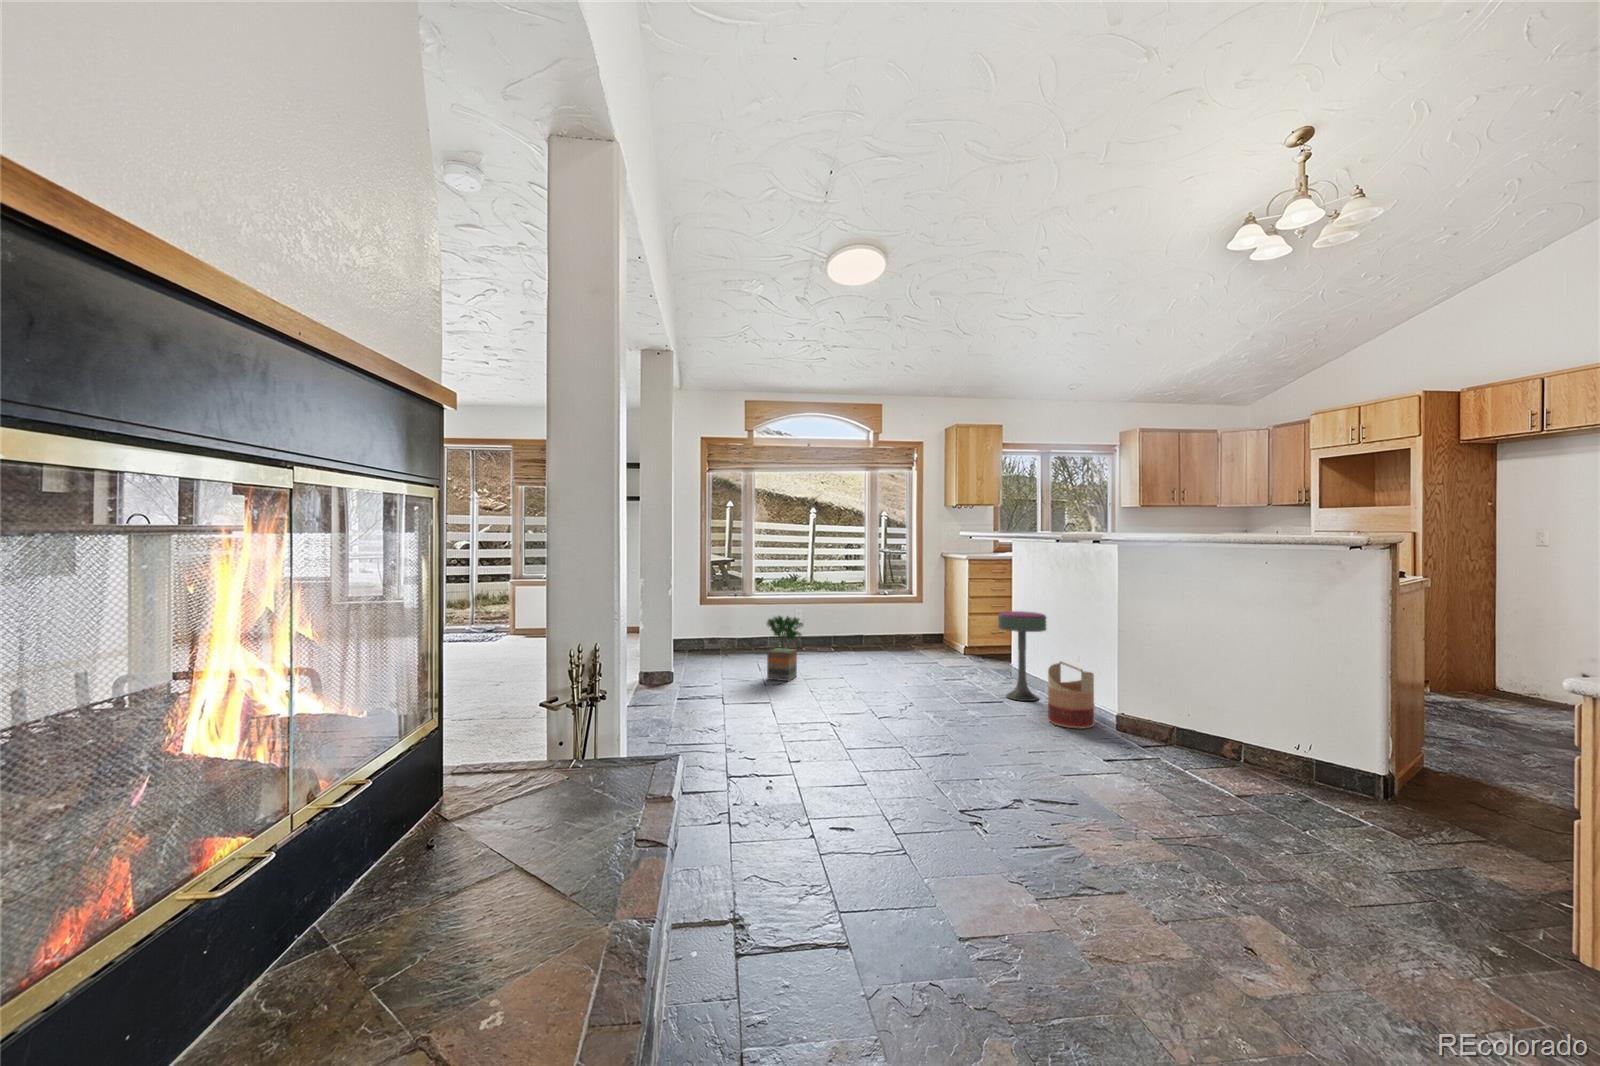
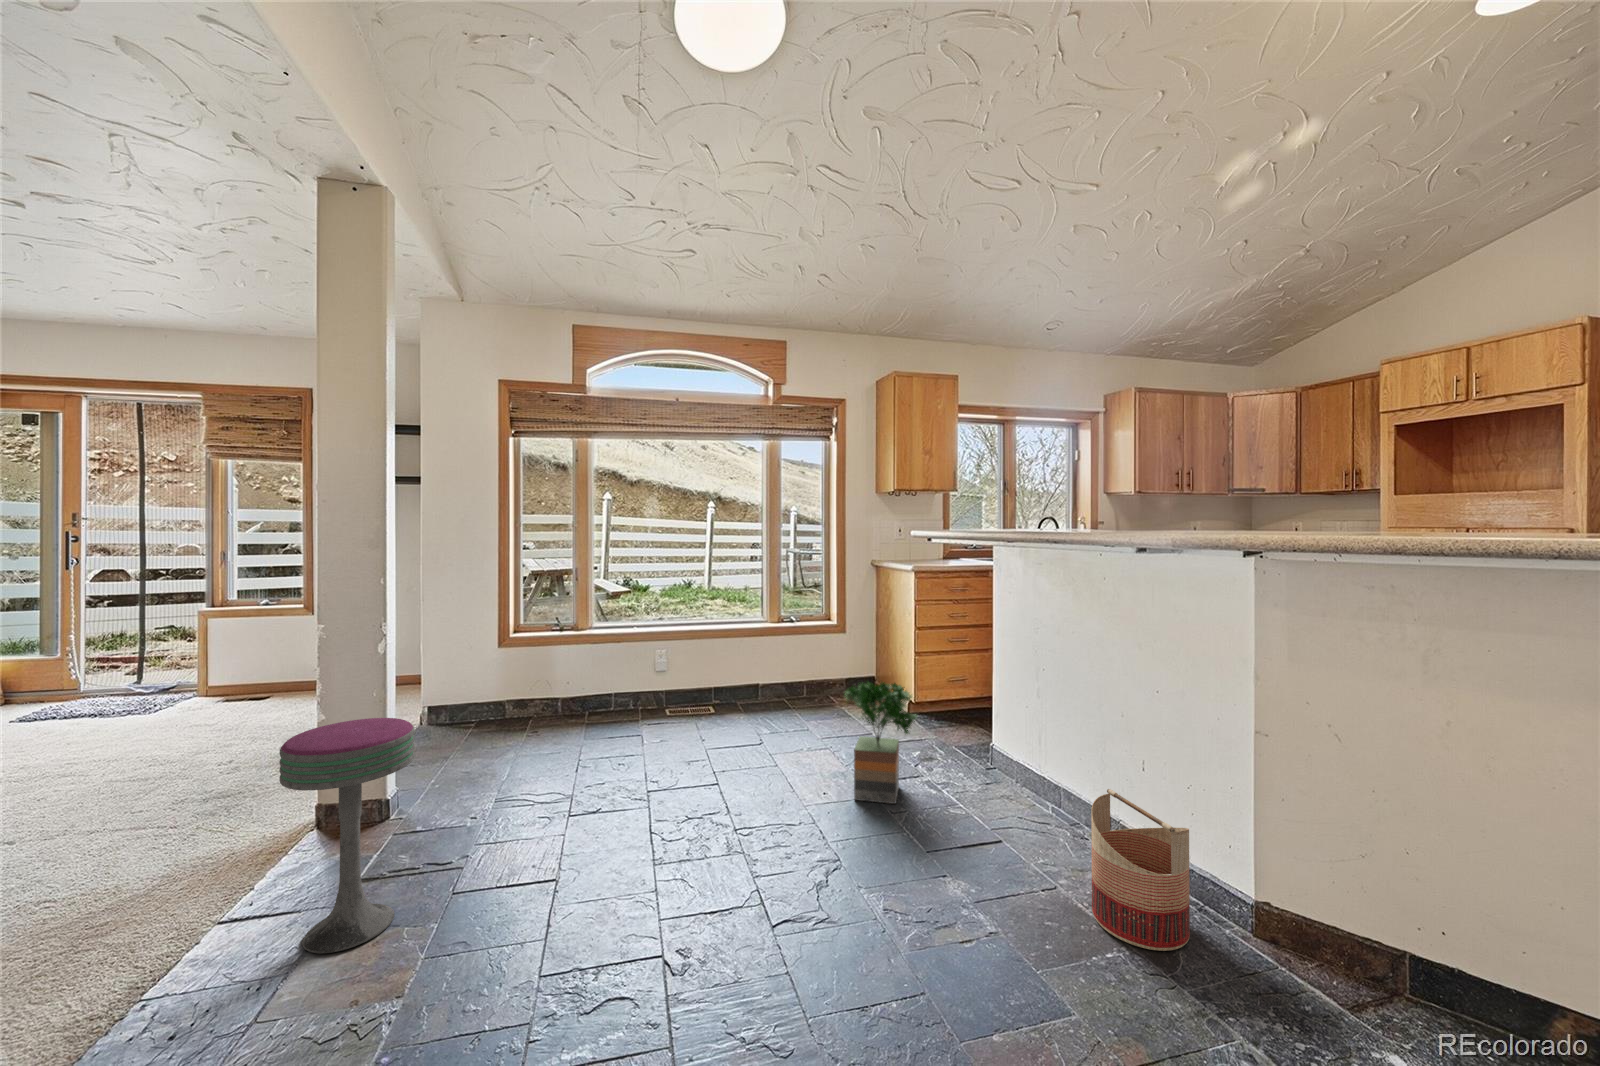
bar stool: present [998,611,1046,701] -> present [279,718,414,954]
potted tree: present [766,616,803,681] -> present [845,682,916,804]

